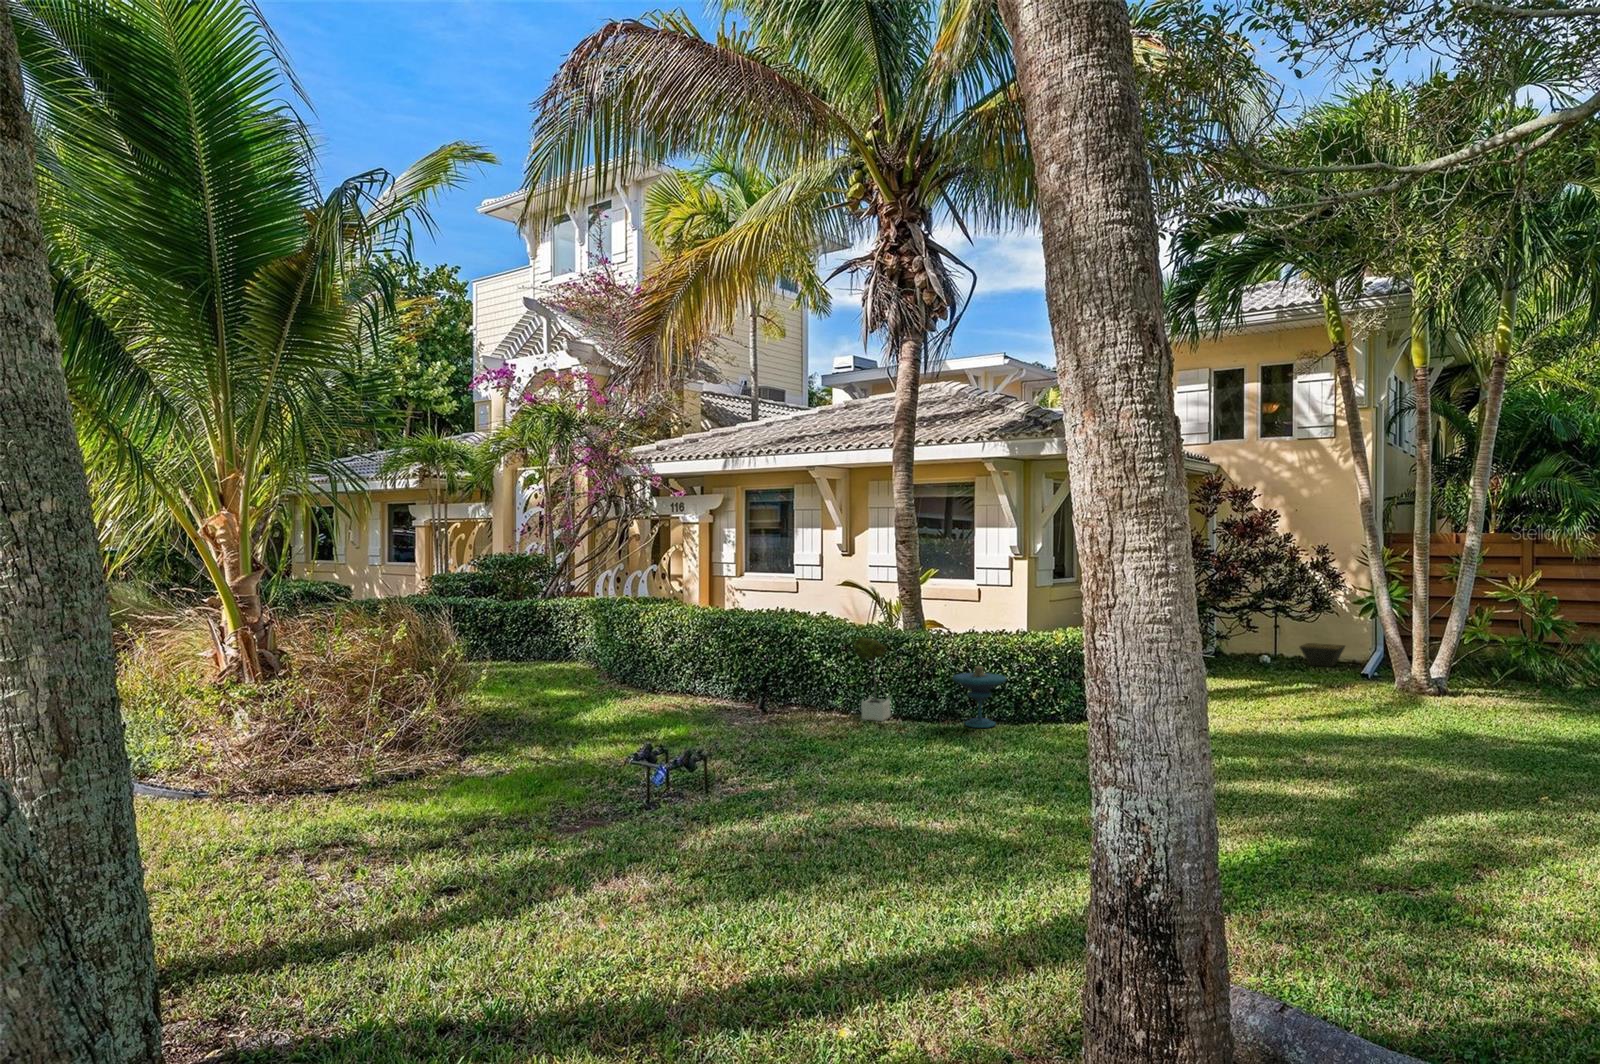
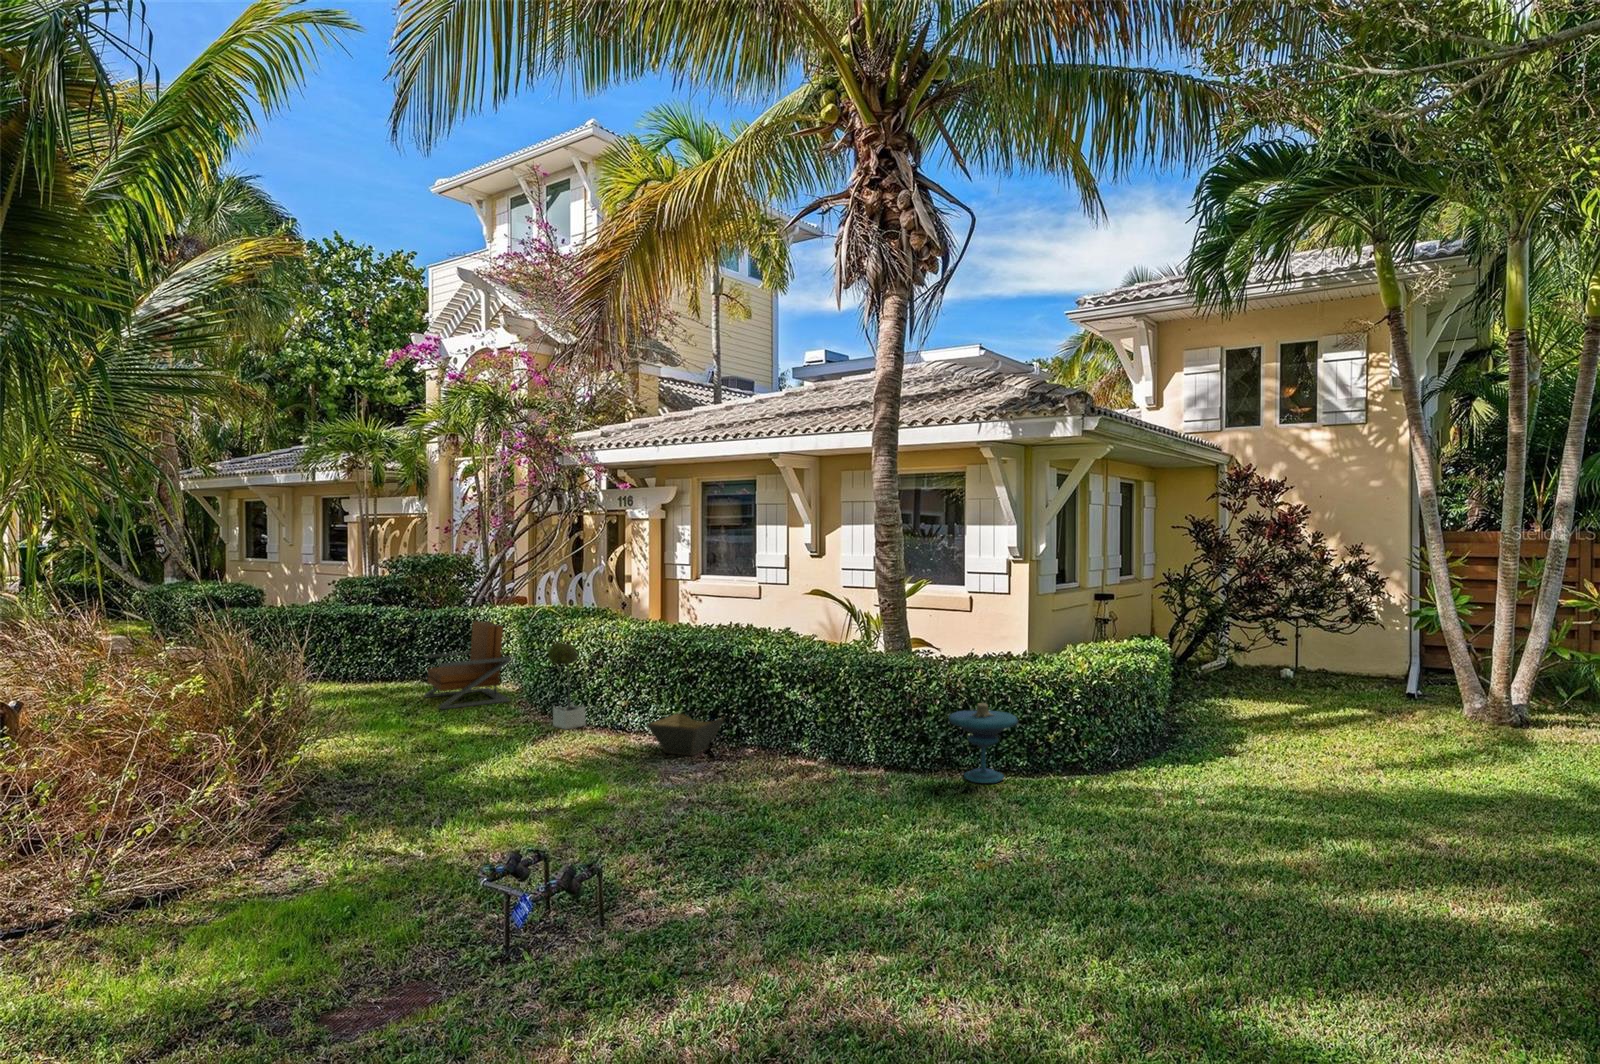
lounge chair: none [512,610,589,682] -> present [424,621,512,709]
potted tree: present [854,637,891,721] -> present [548,642,586,729]
basket: present [1300,643,1345,666] -> present [648,713,724,756]

